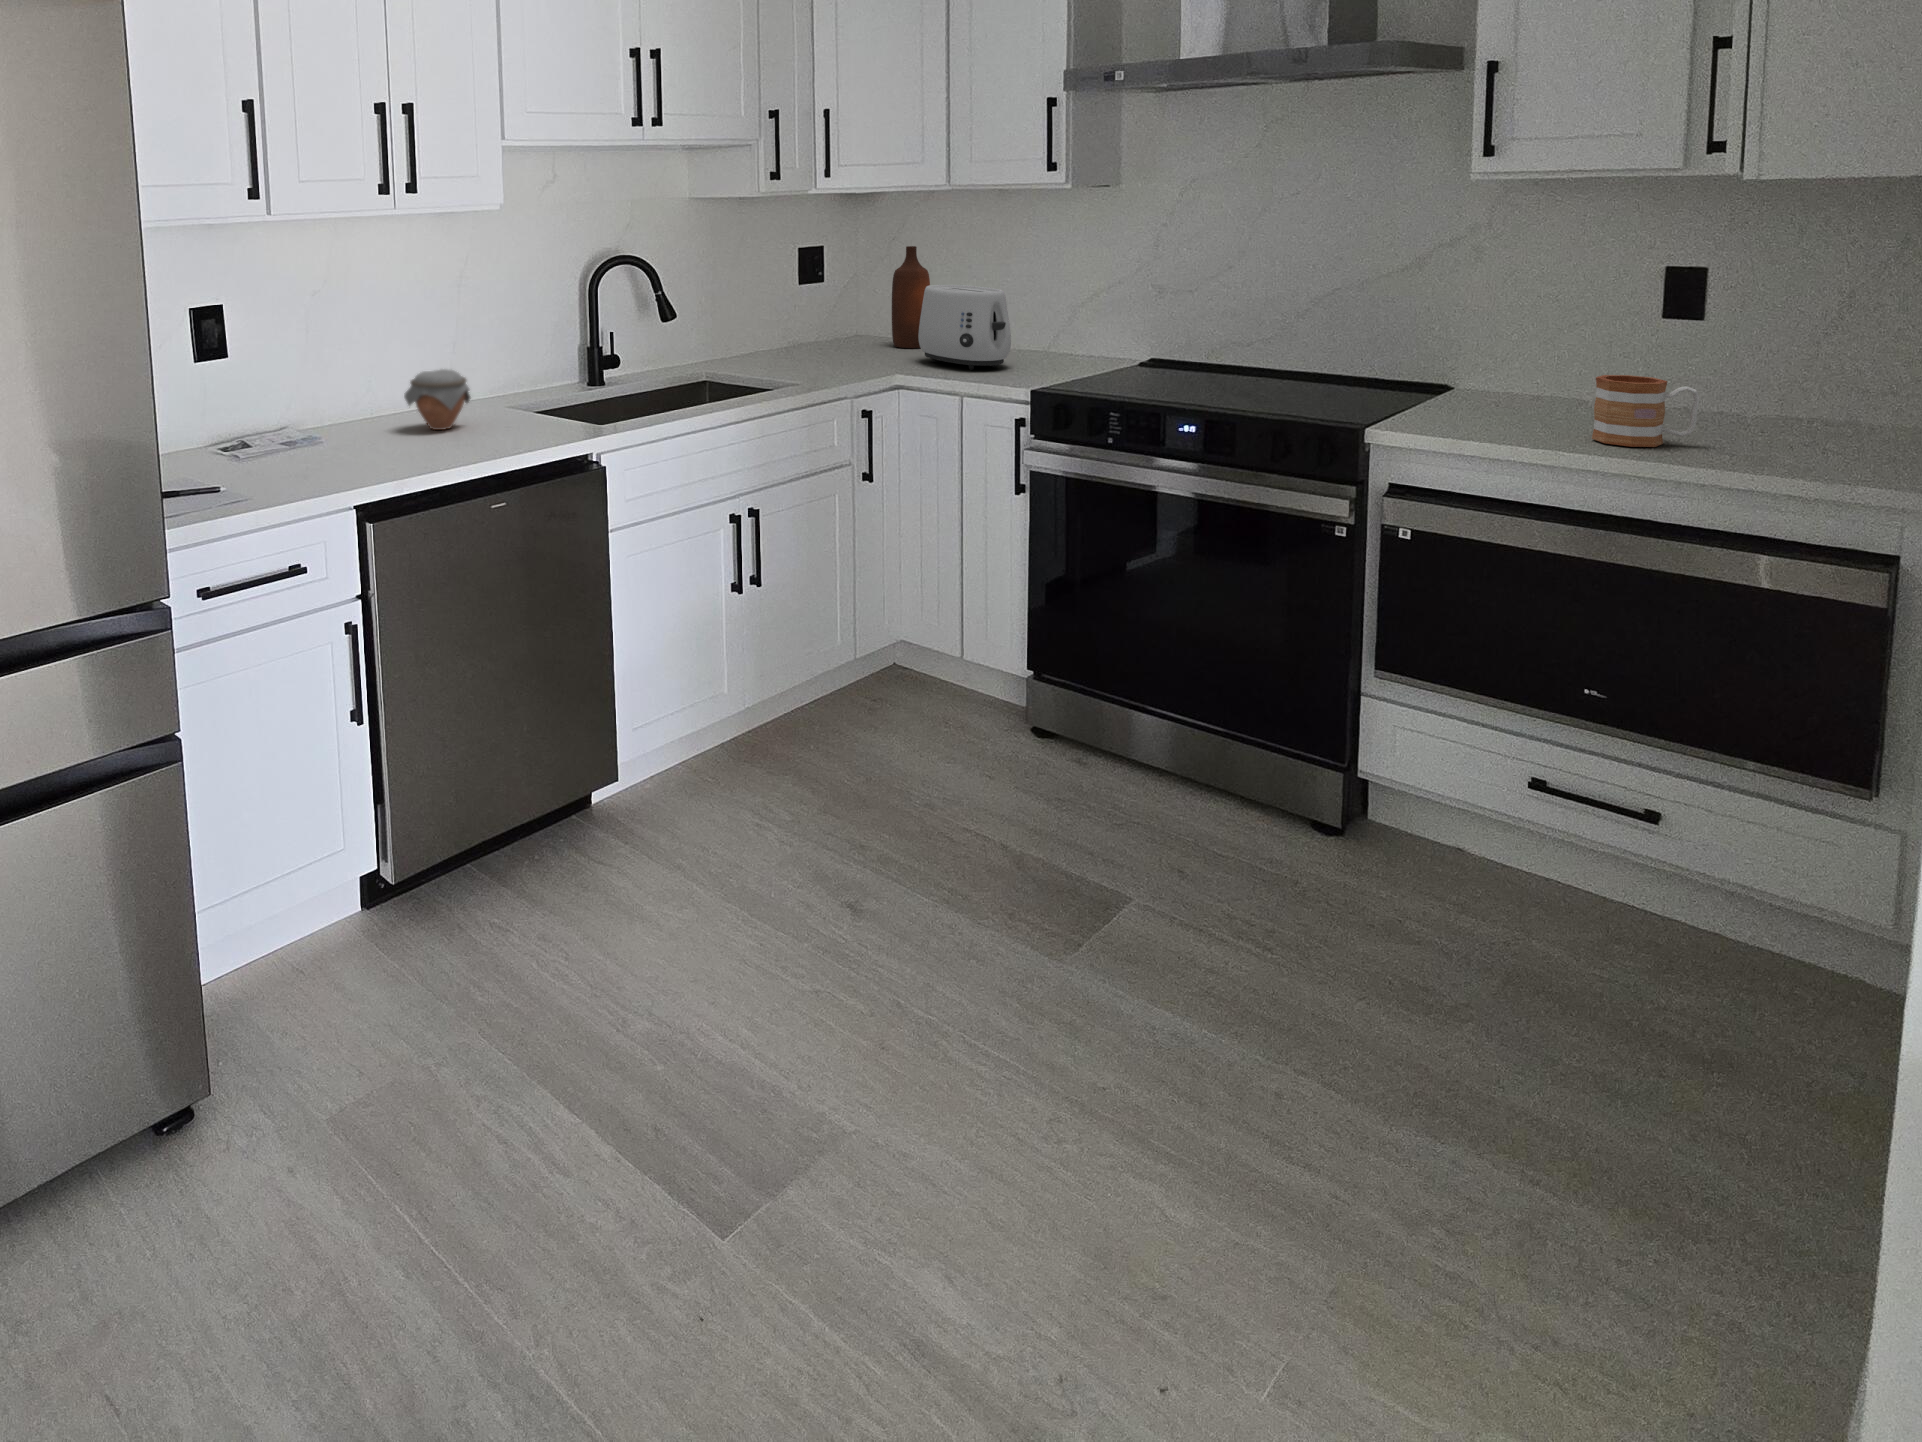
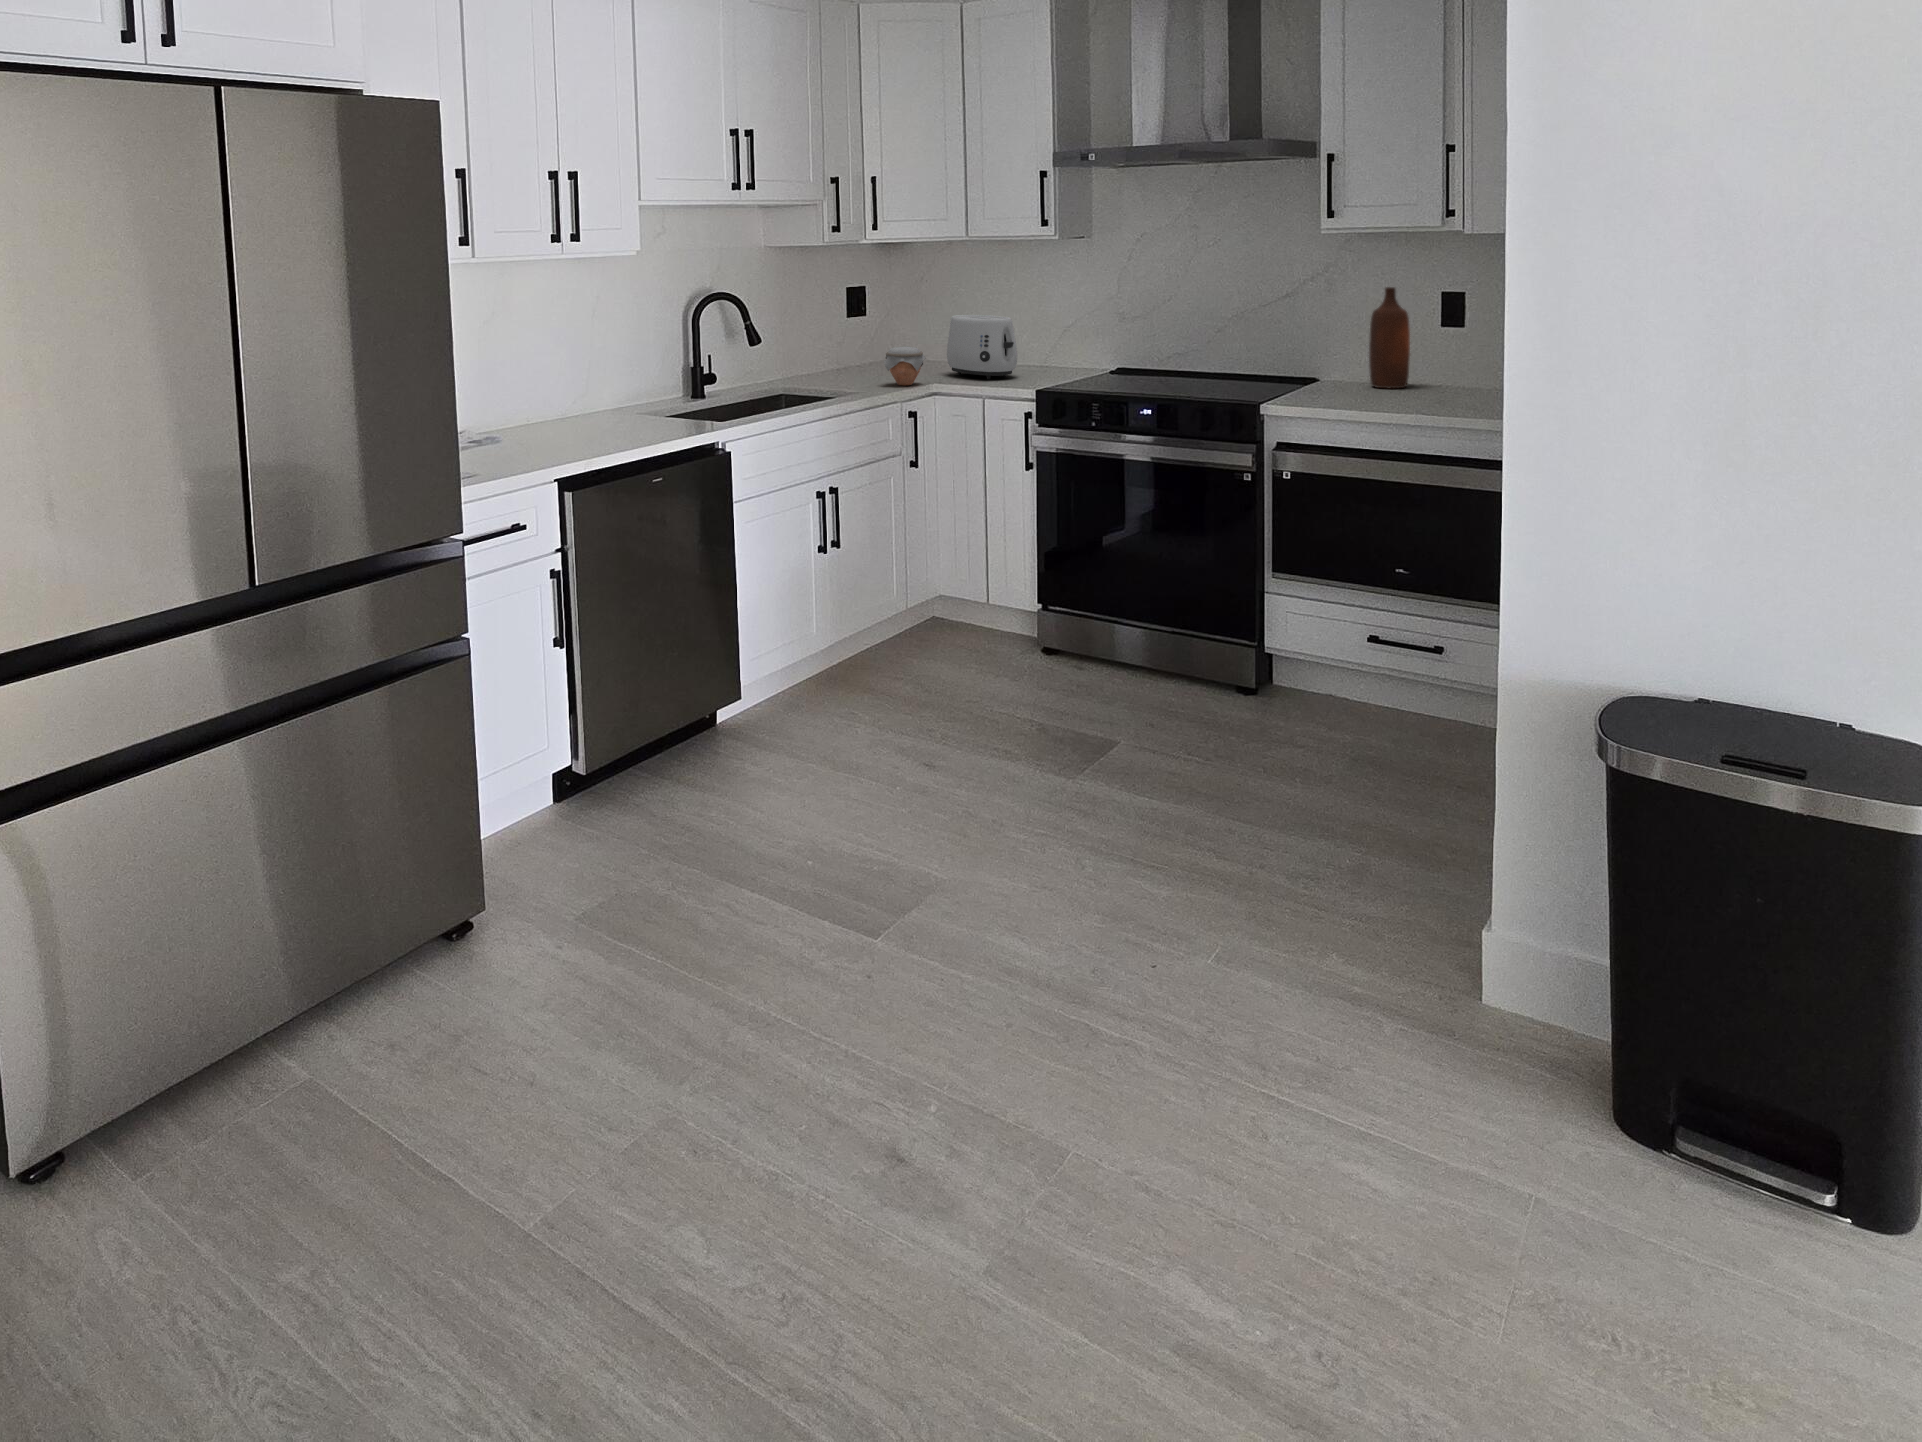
bottle: present [892,246,930,348] -> present [1369,287,1410,389]
jar: present [404,369,471,430] -> present [884,347,926,386]
mug: present [1592,375,1700,447] -> none [1398,363,1457,408]

